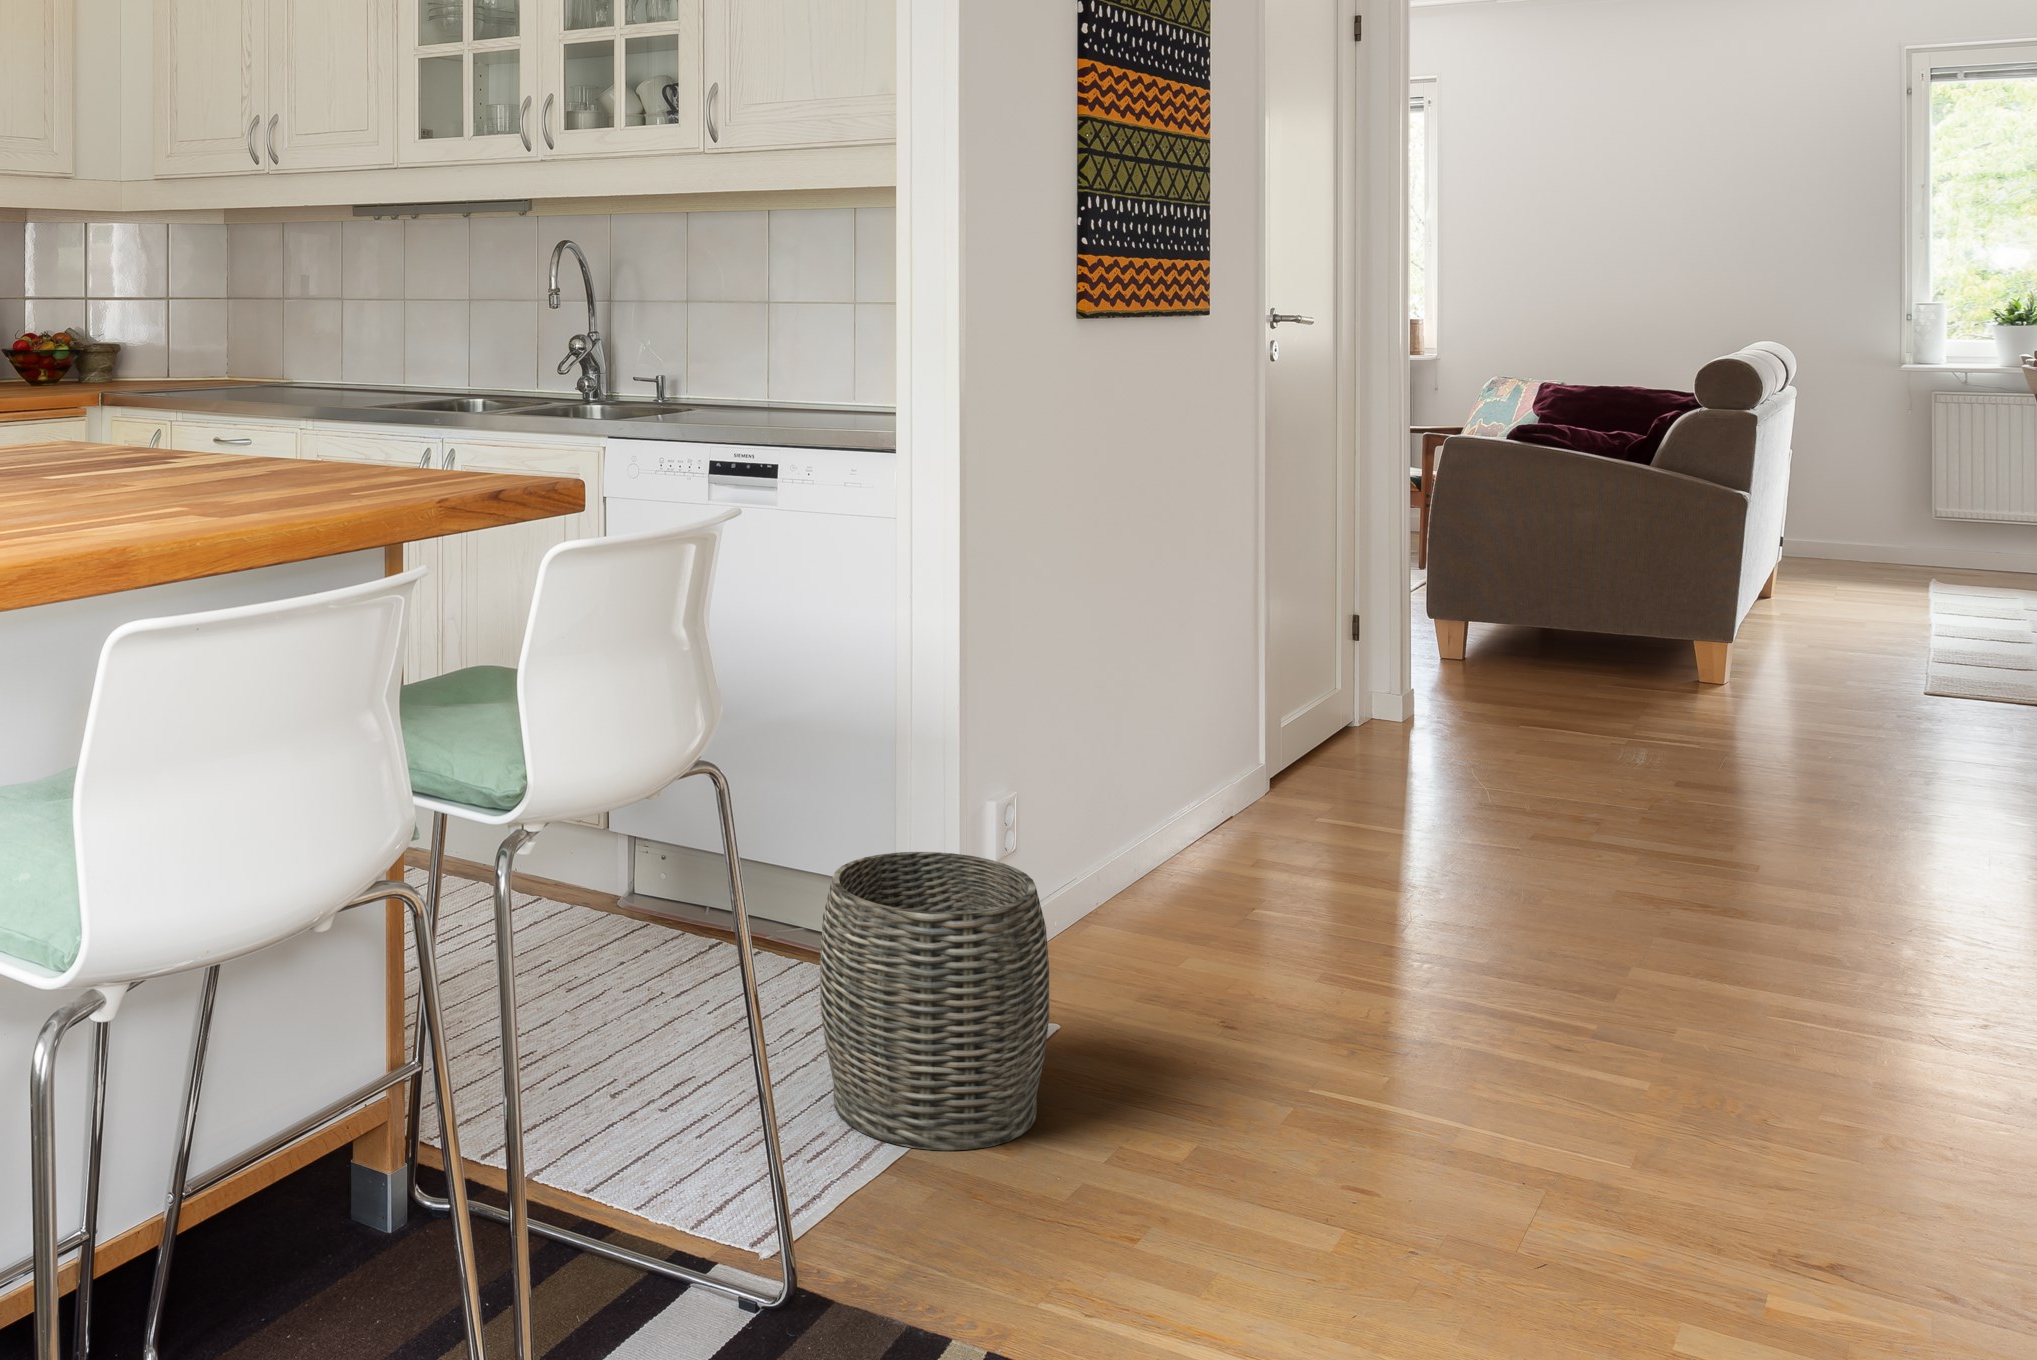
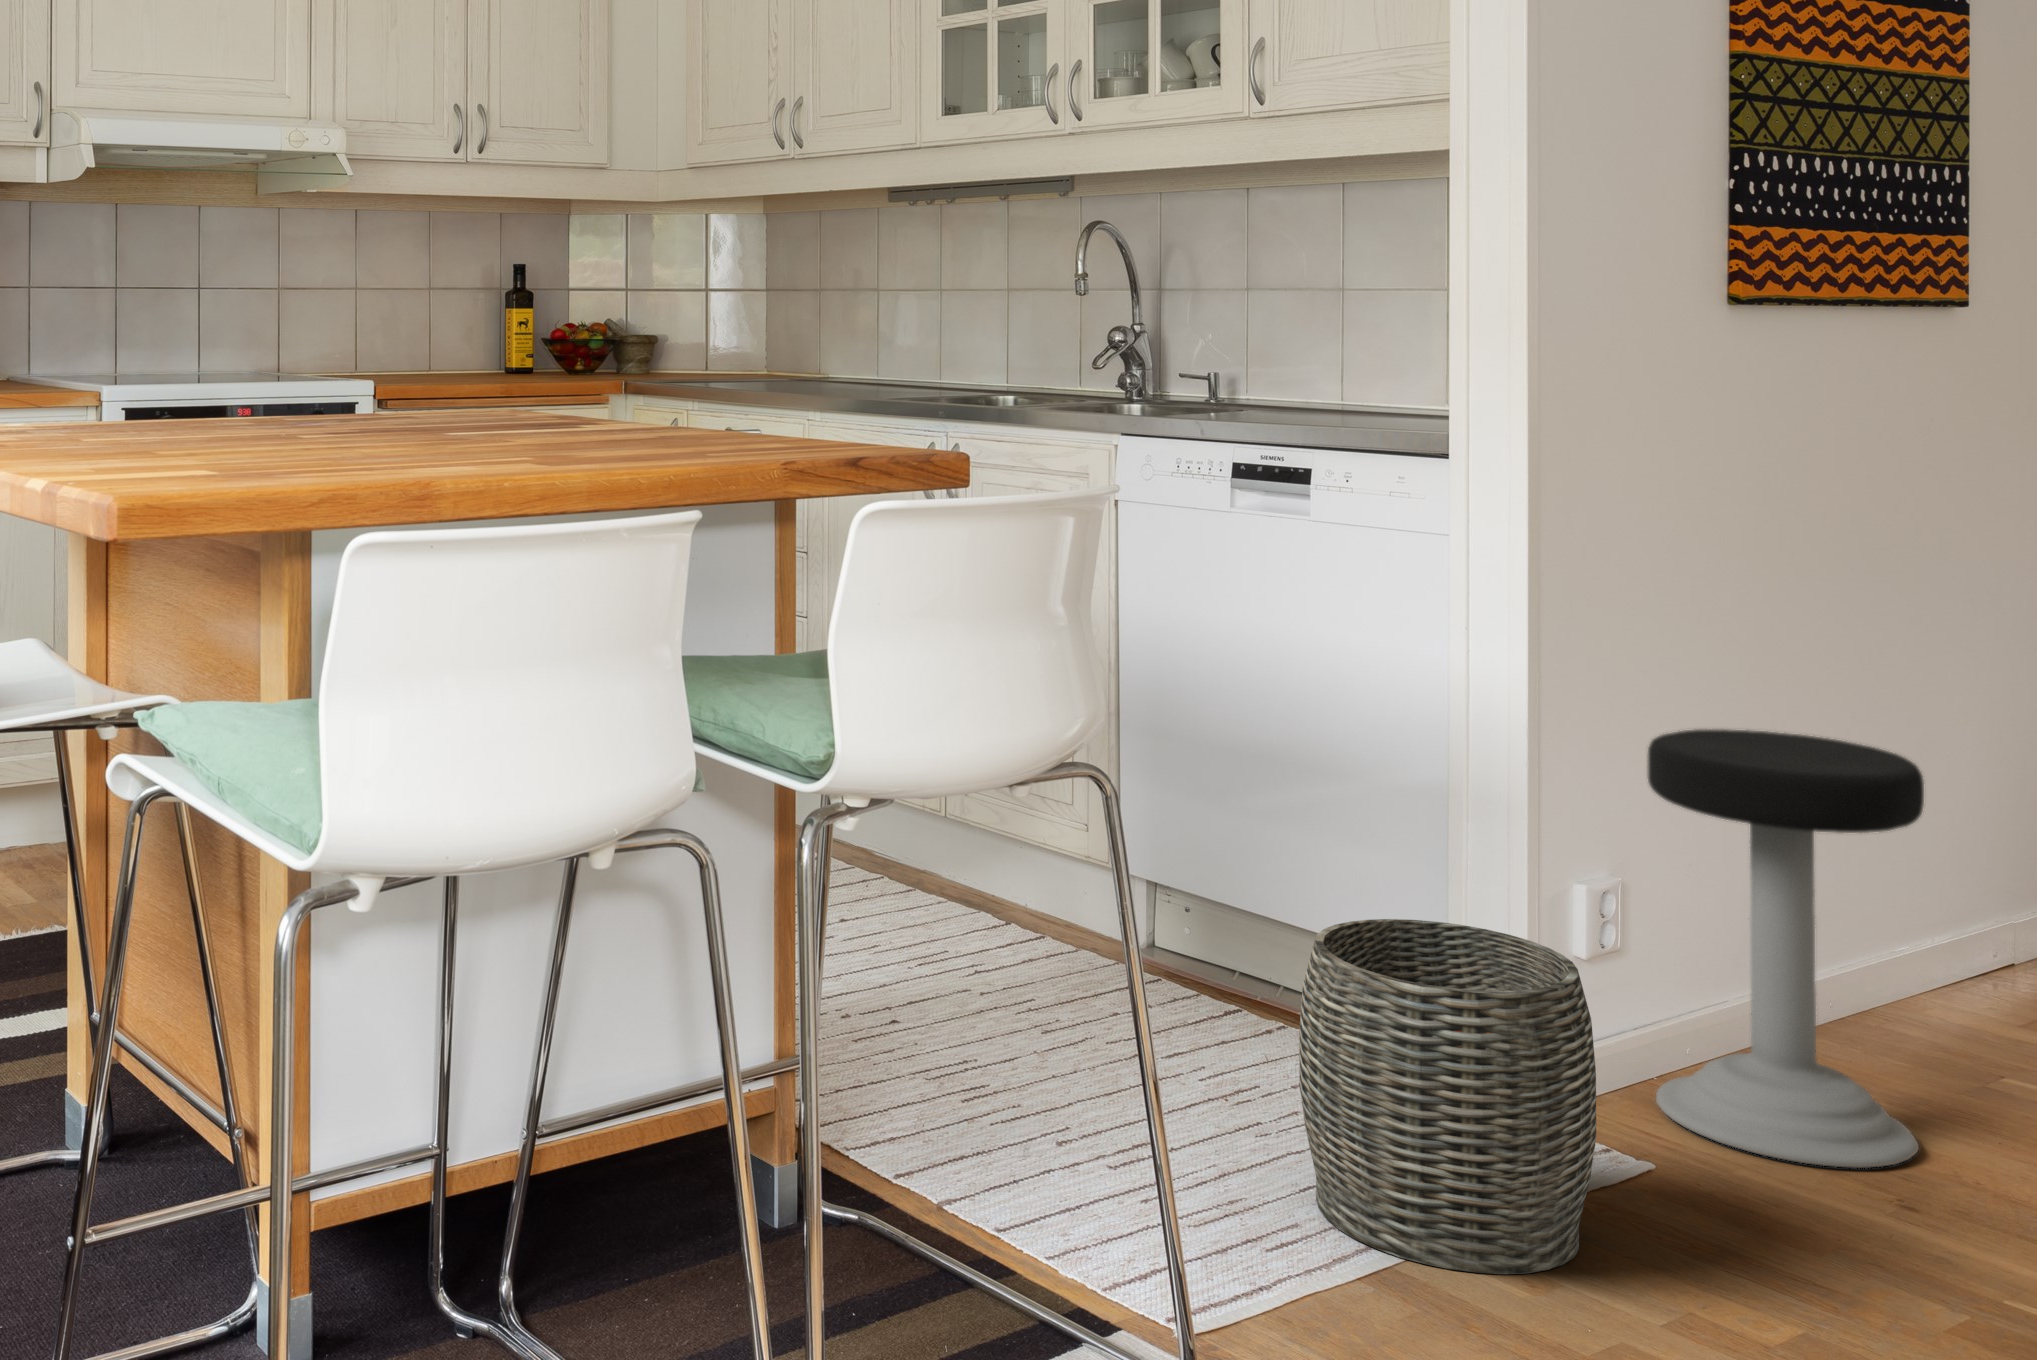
stool: none [1040,661,1231,1005] -> present [1647,729,1924,1168]

